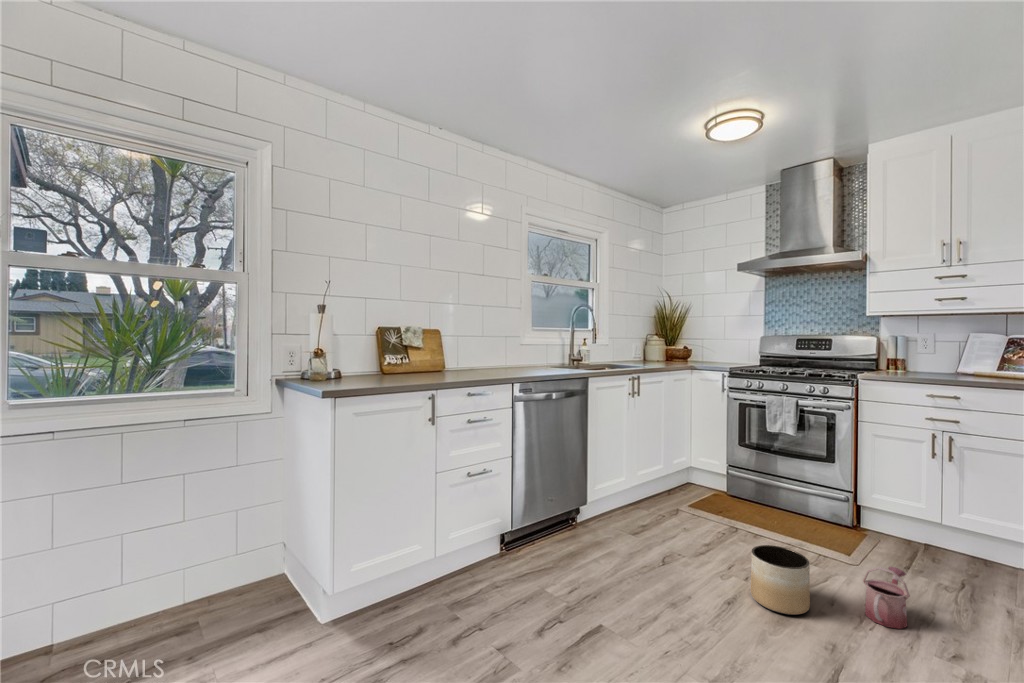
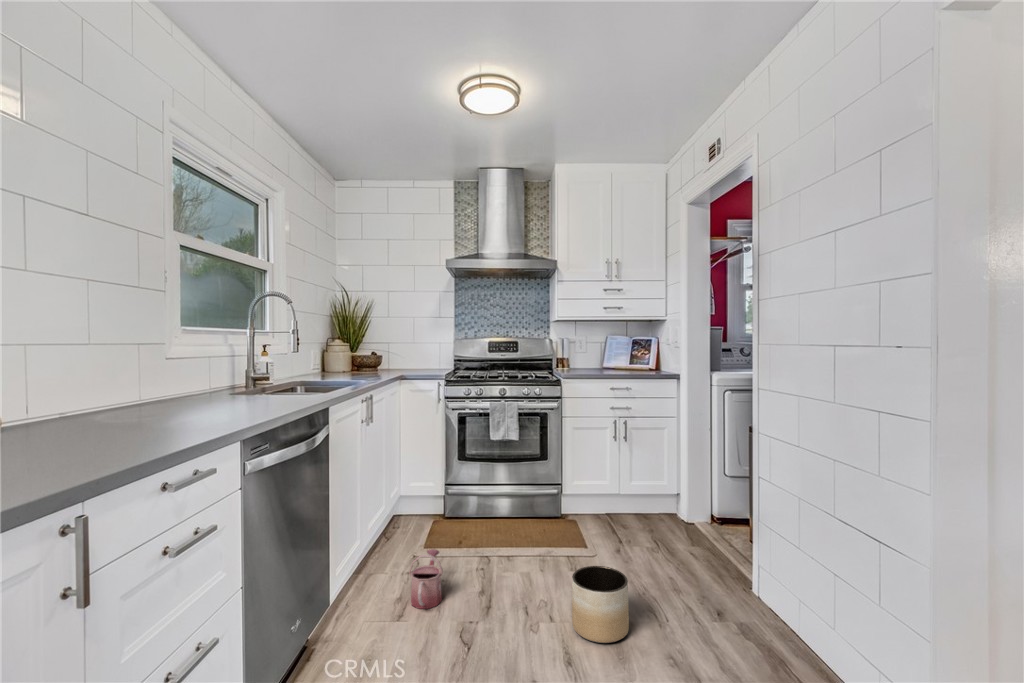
watering can: present [863,567,910,629] -> present [409,549,443,609]

